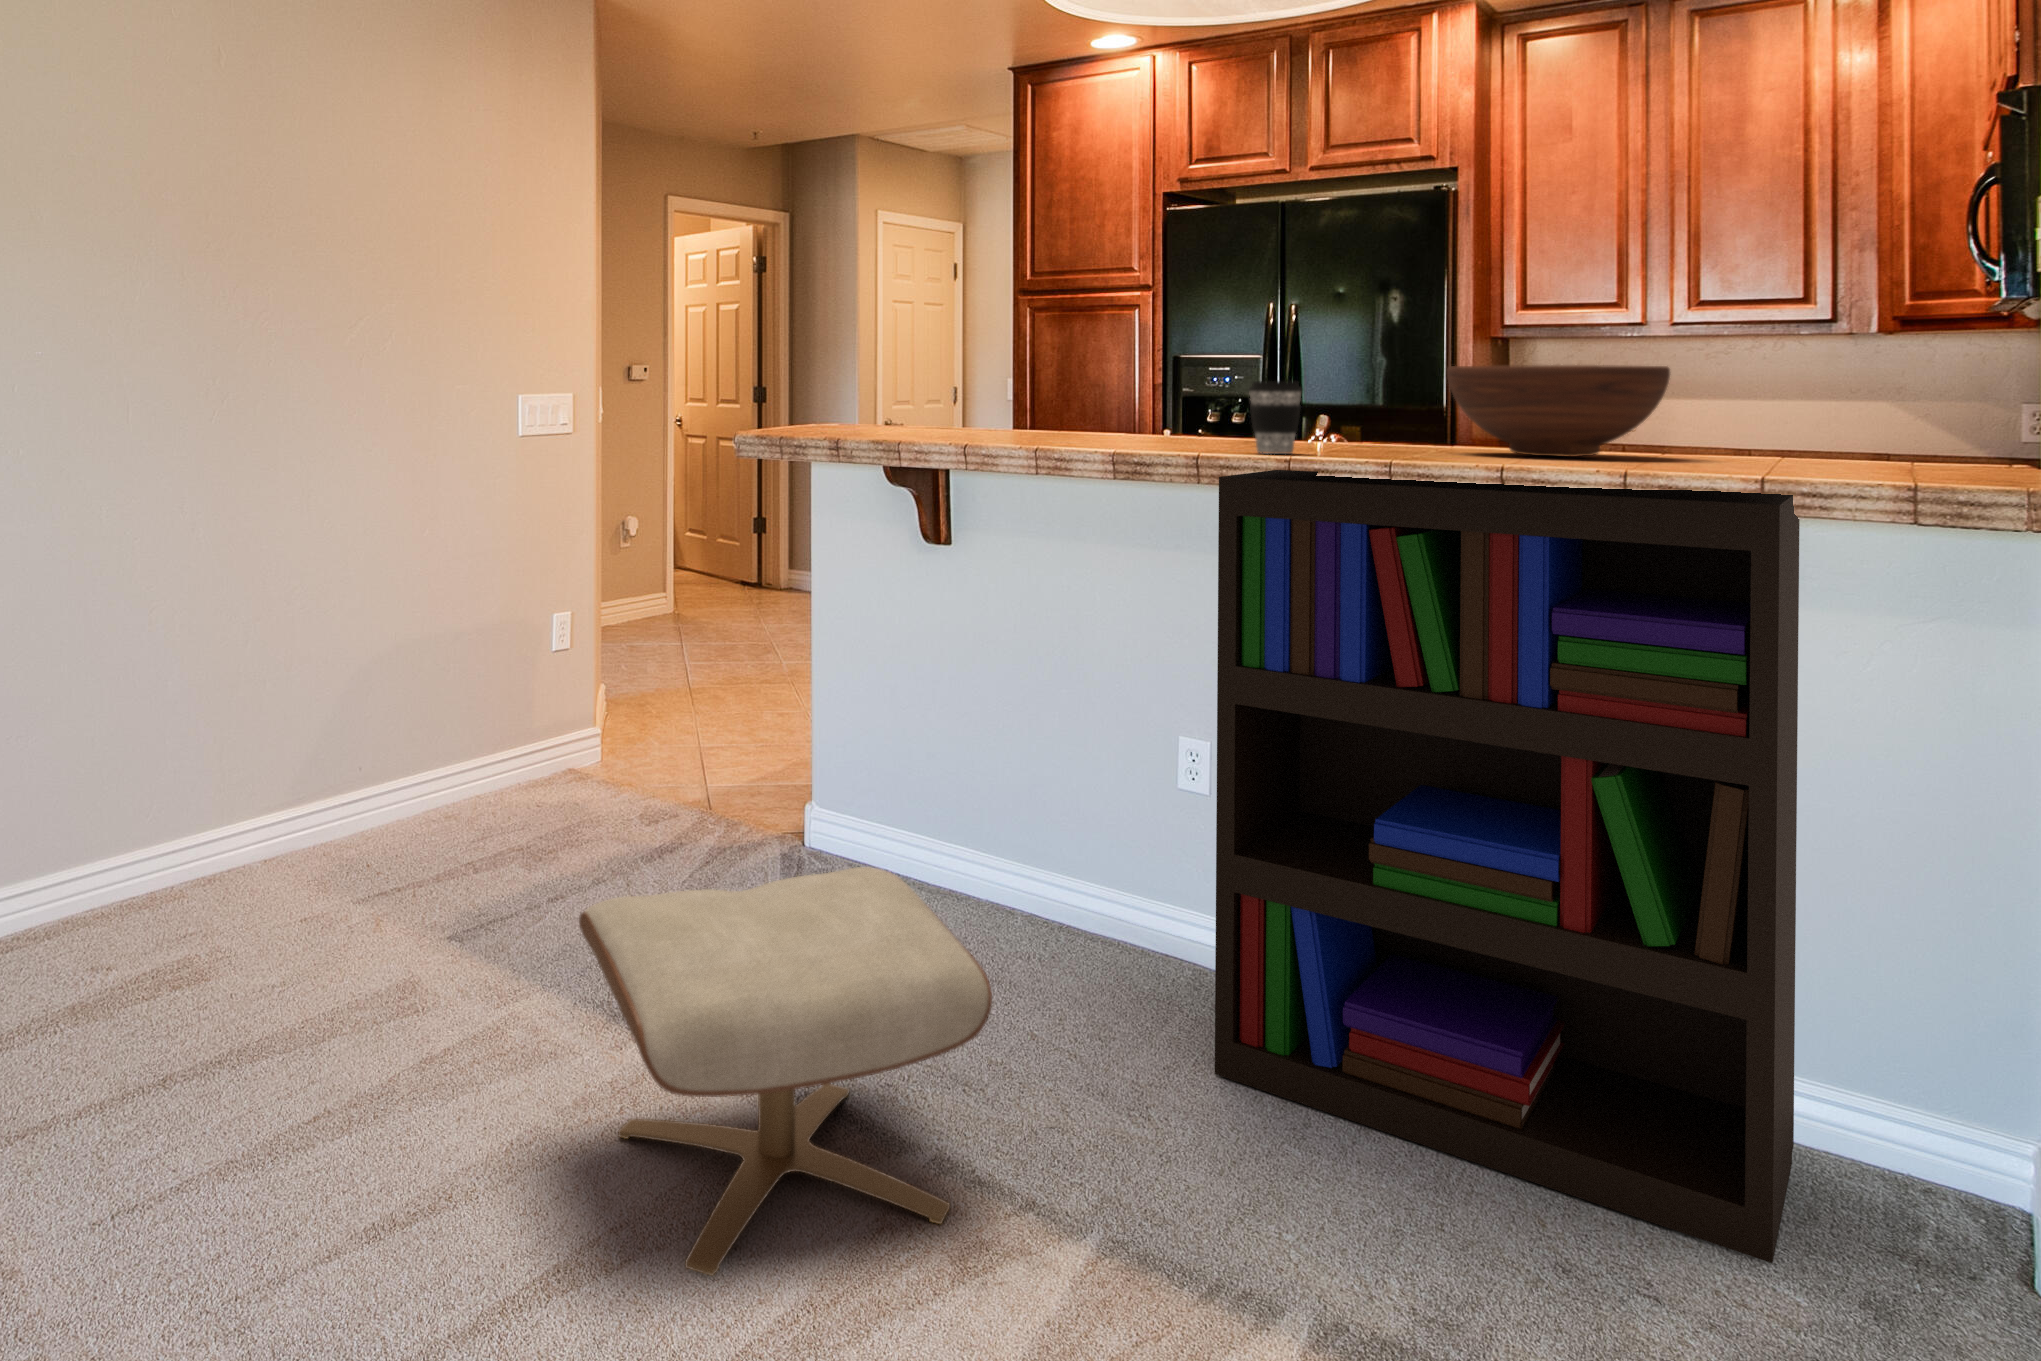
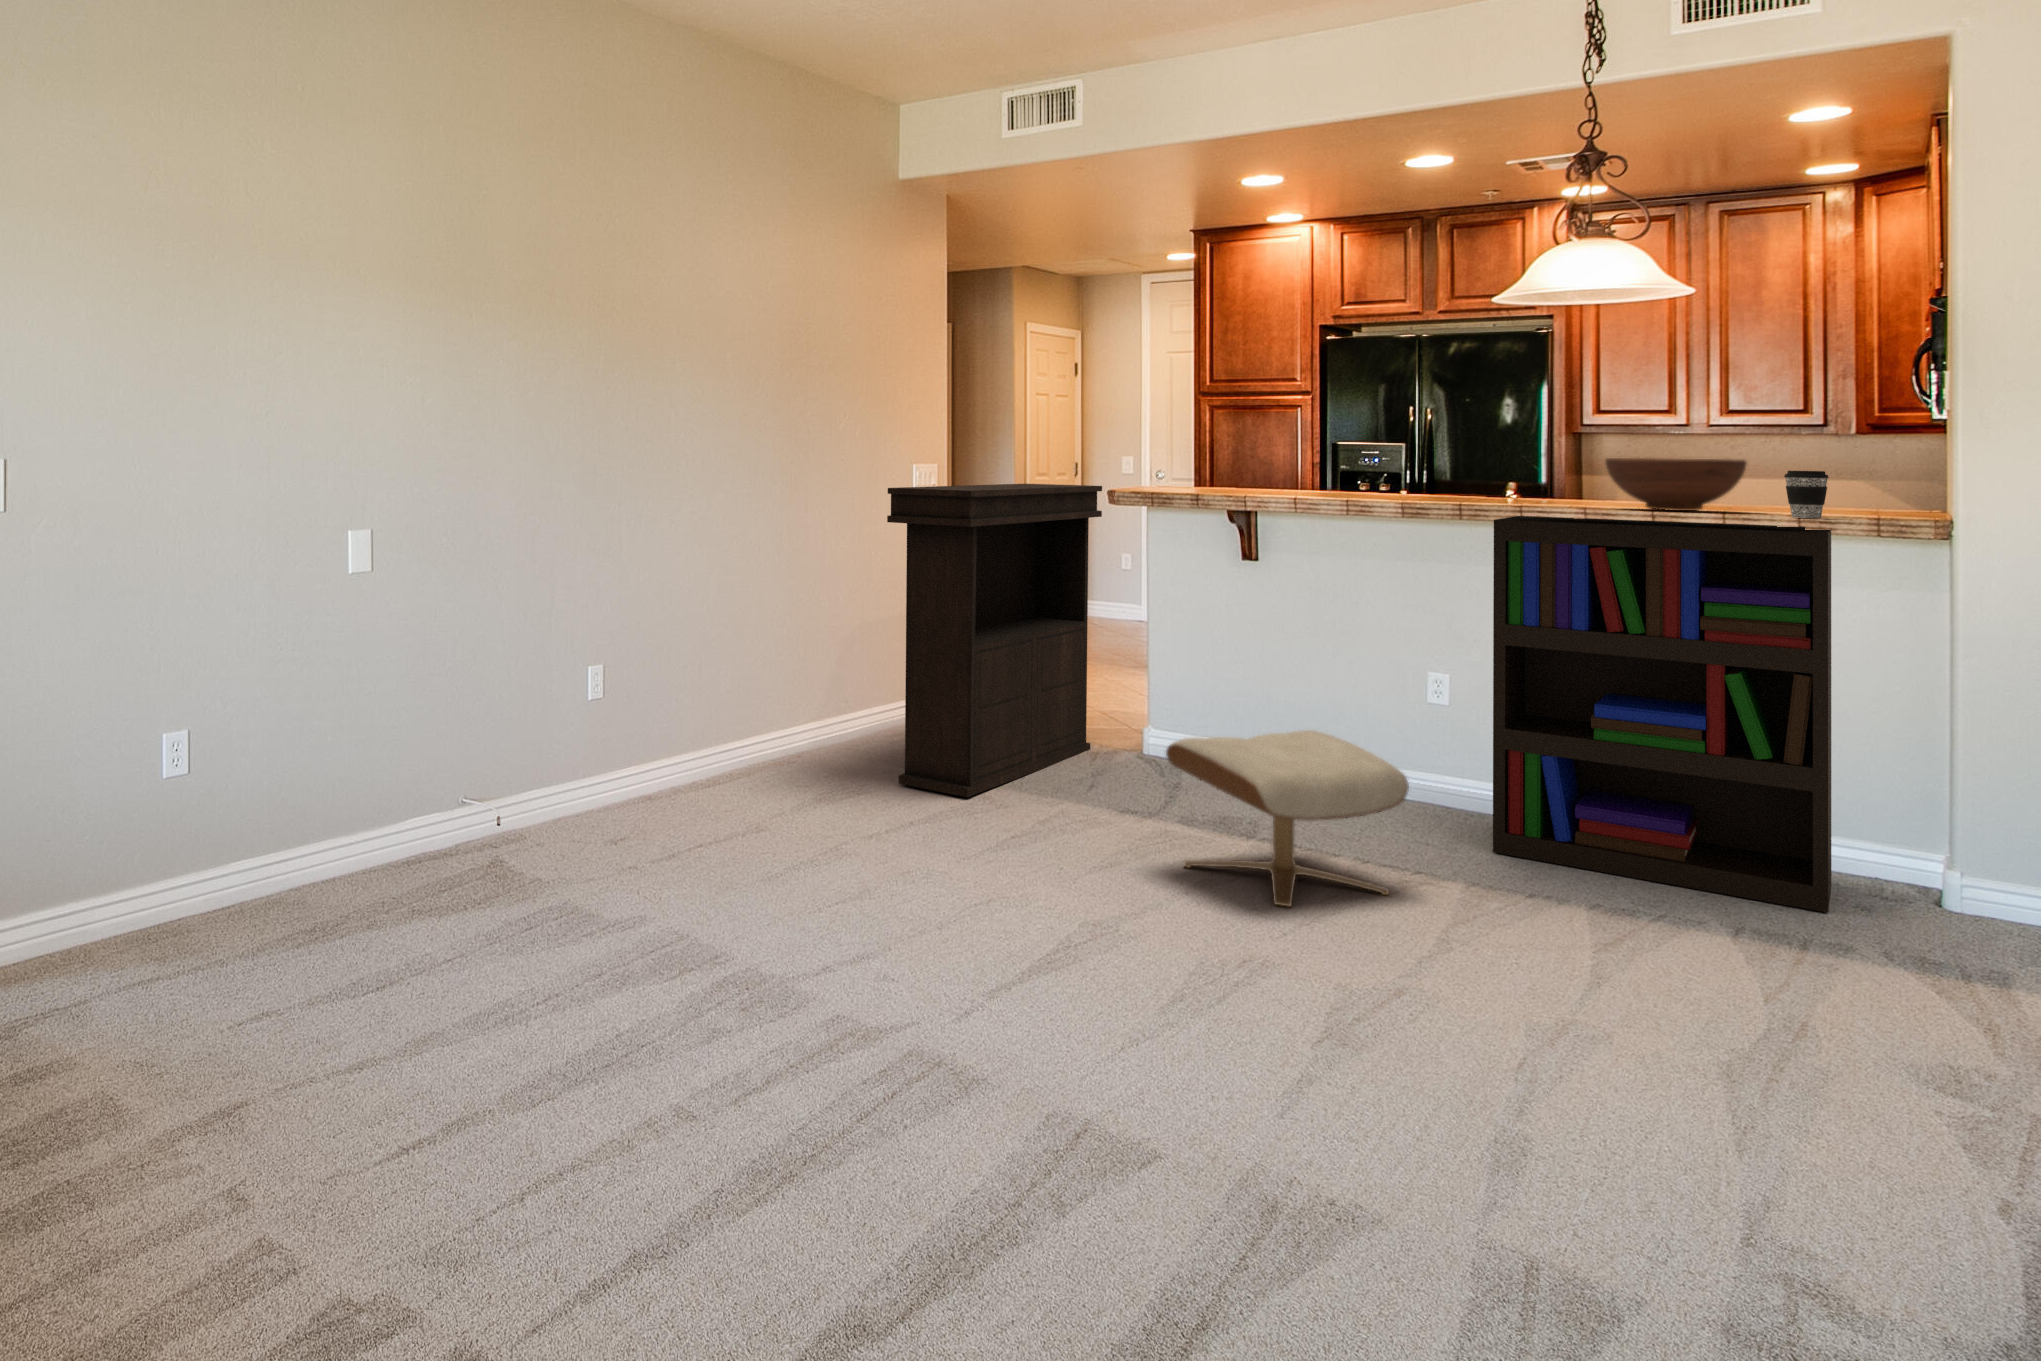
coffee cup: present [1249,381,1302,454] -> present [1784,471,1828,518]
console table: none [327,418,764,943] -> present [887,484,1102,797]

